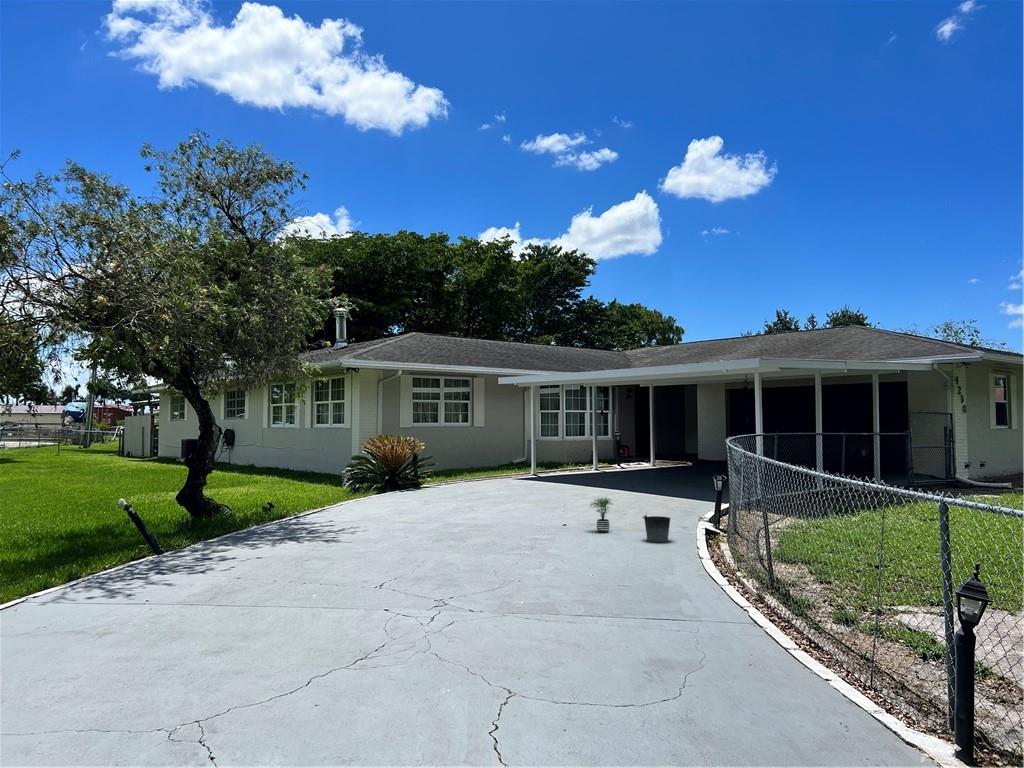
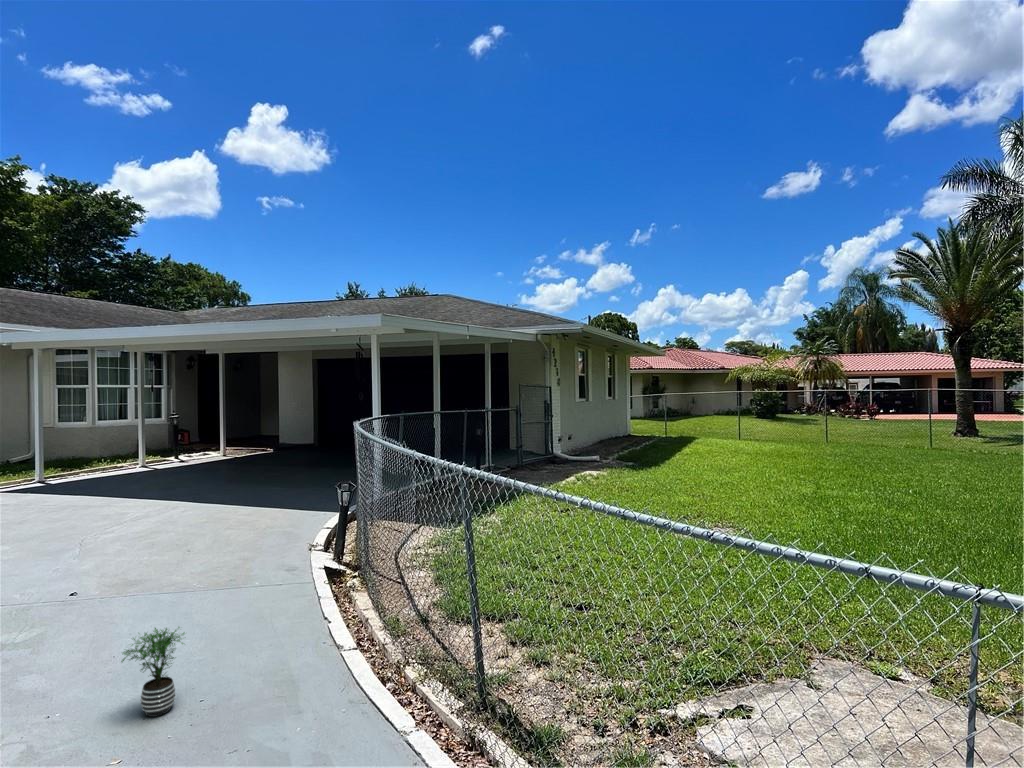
bucket: present [643,515,670,543] -> none [263,664,331,741]

